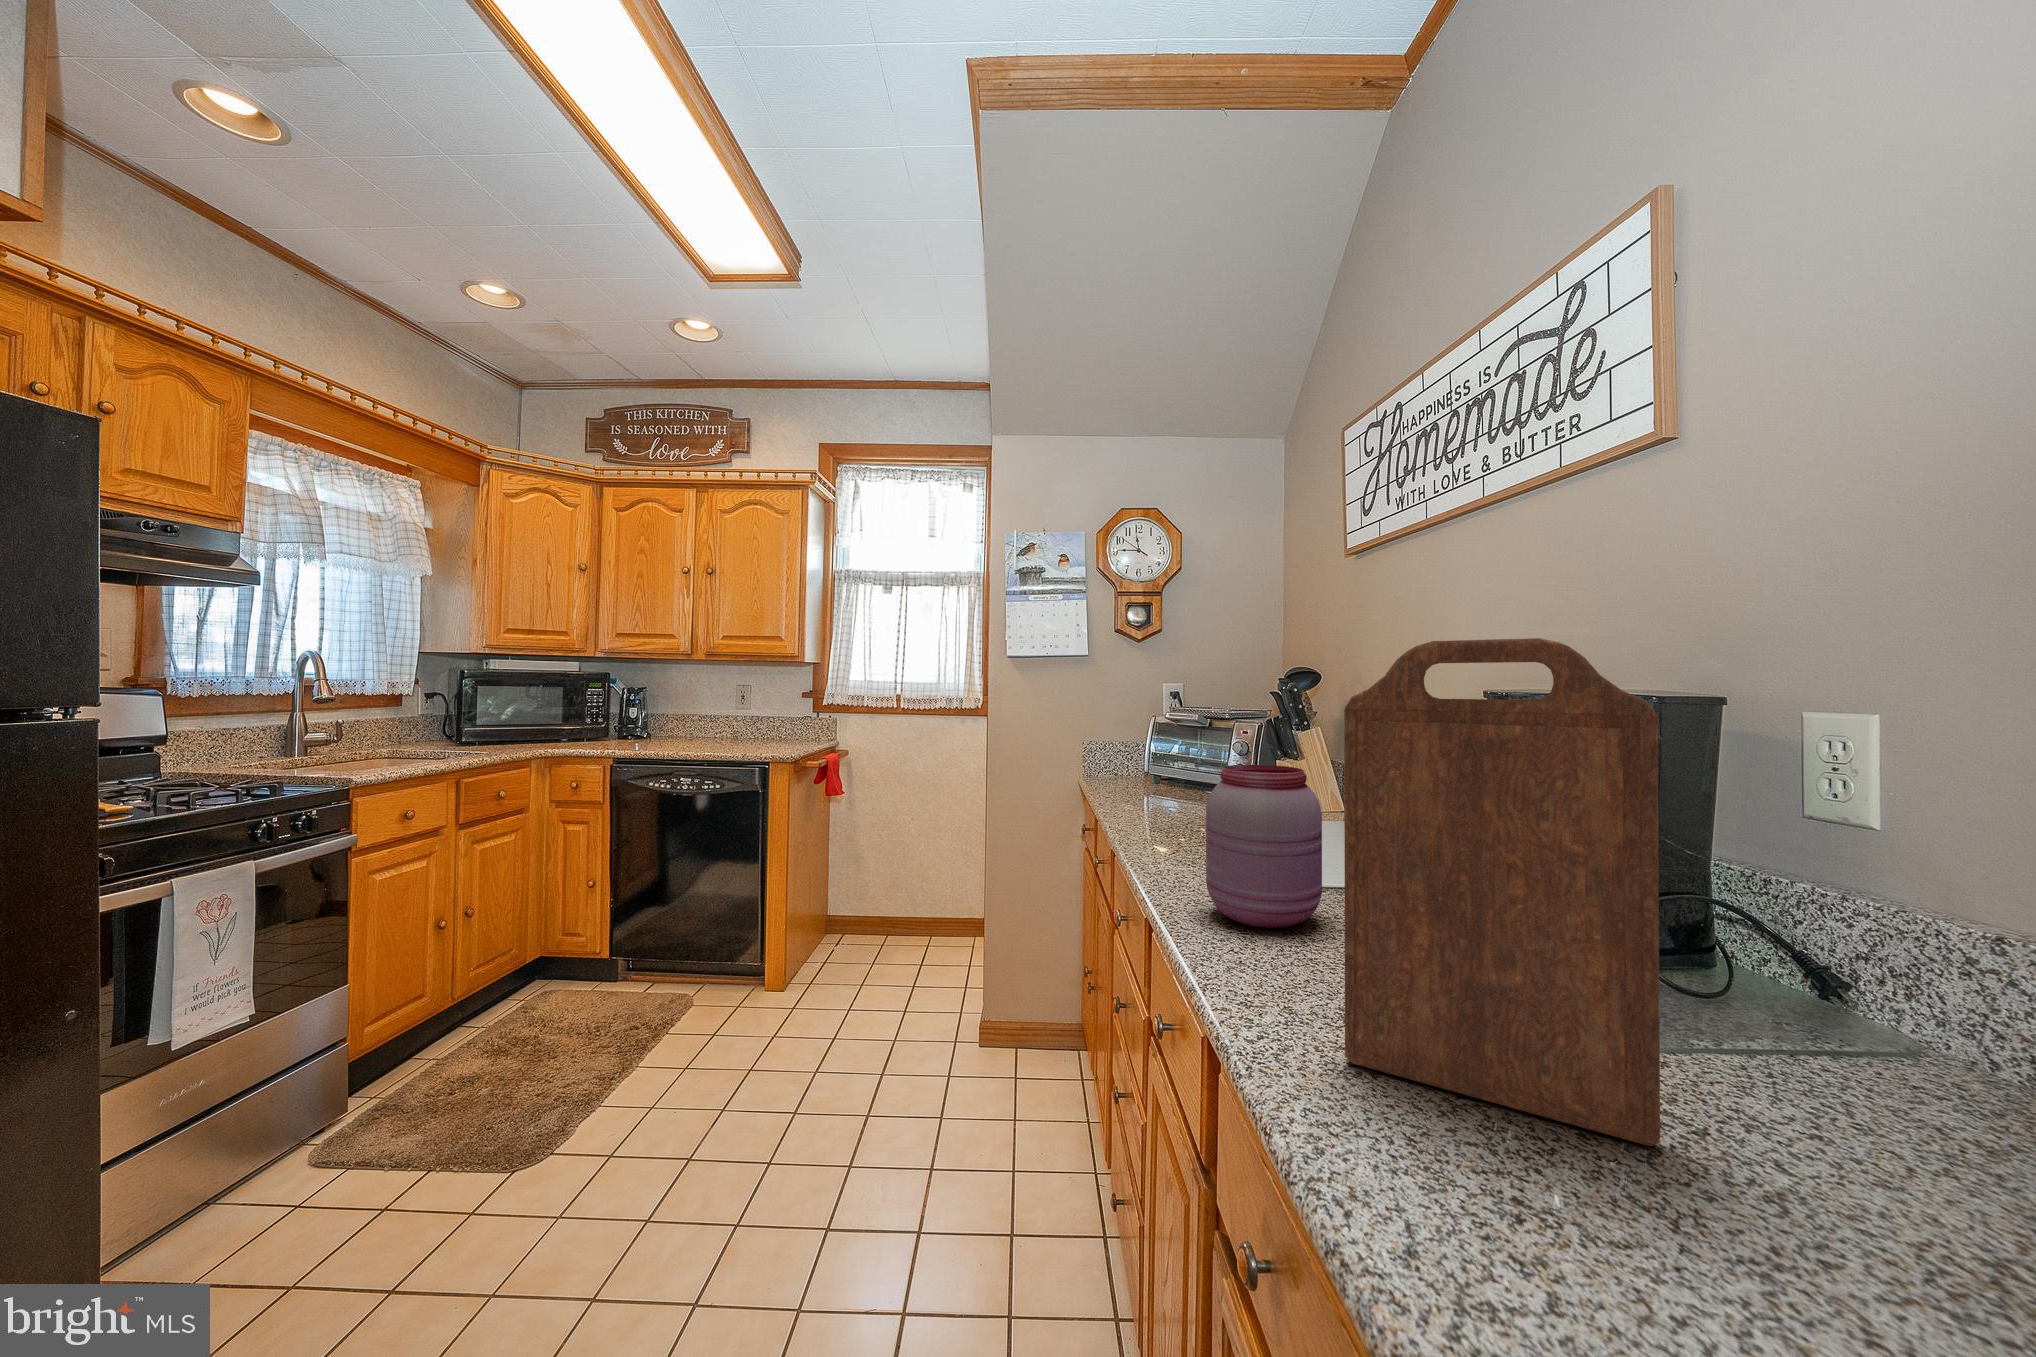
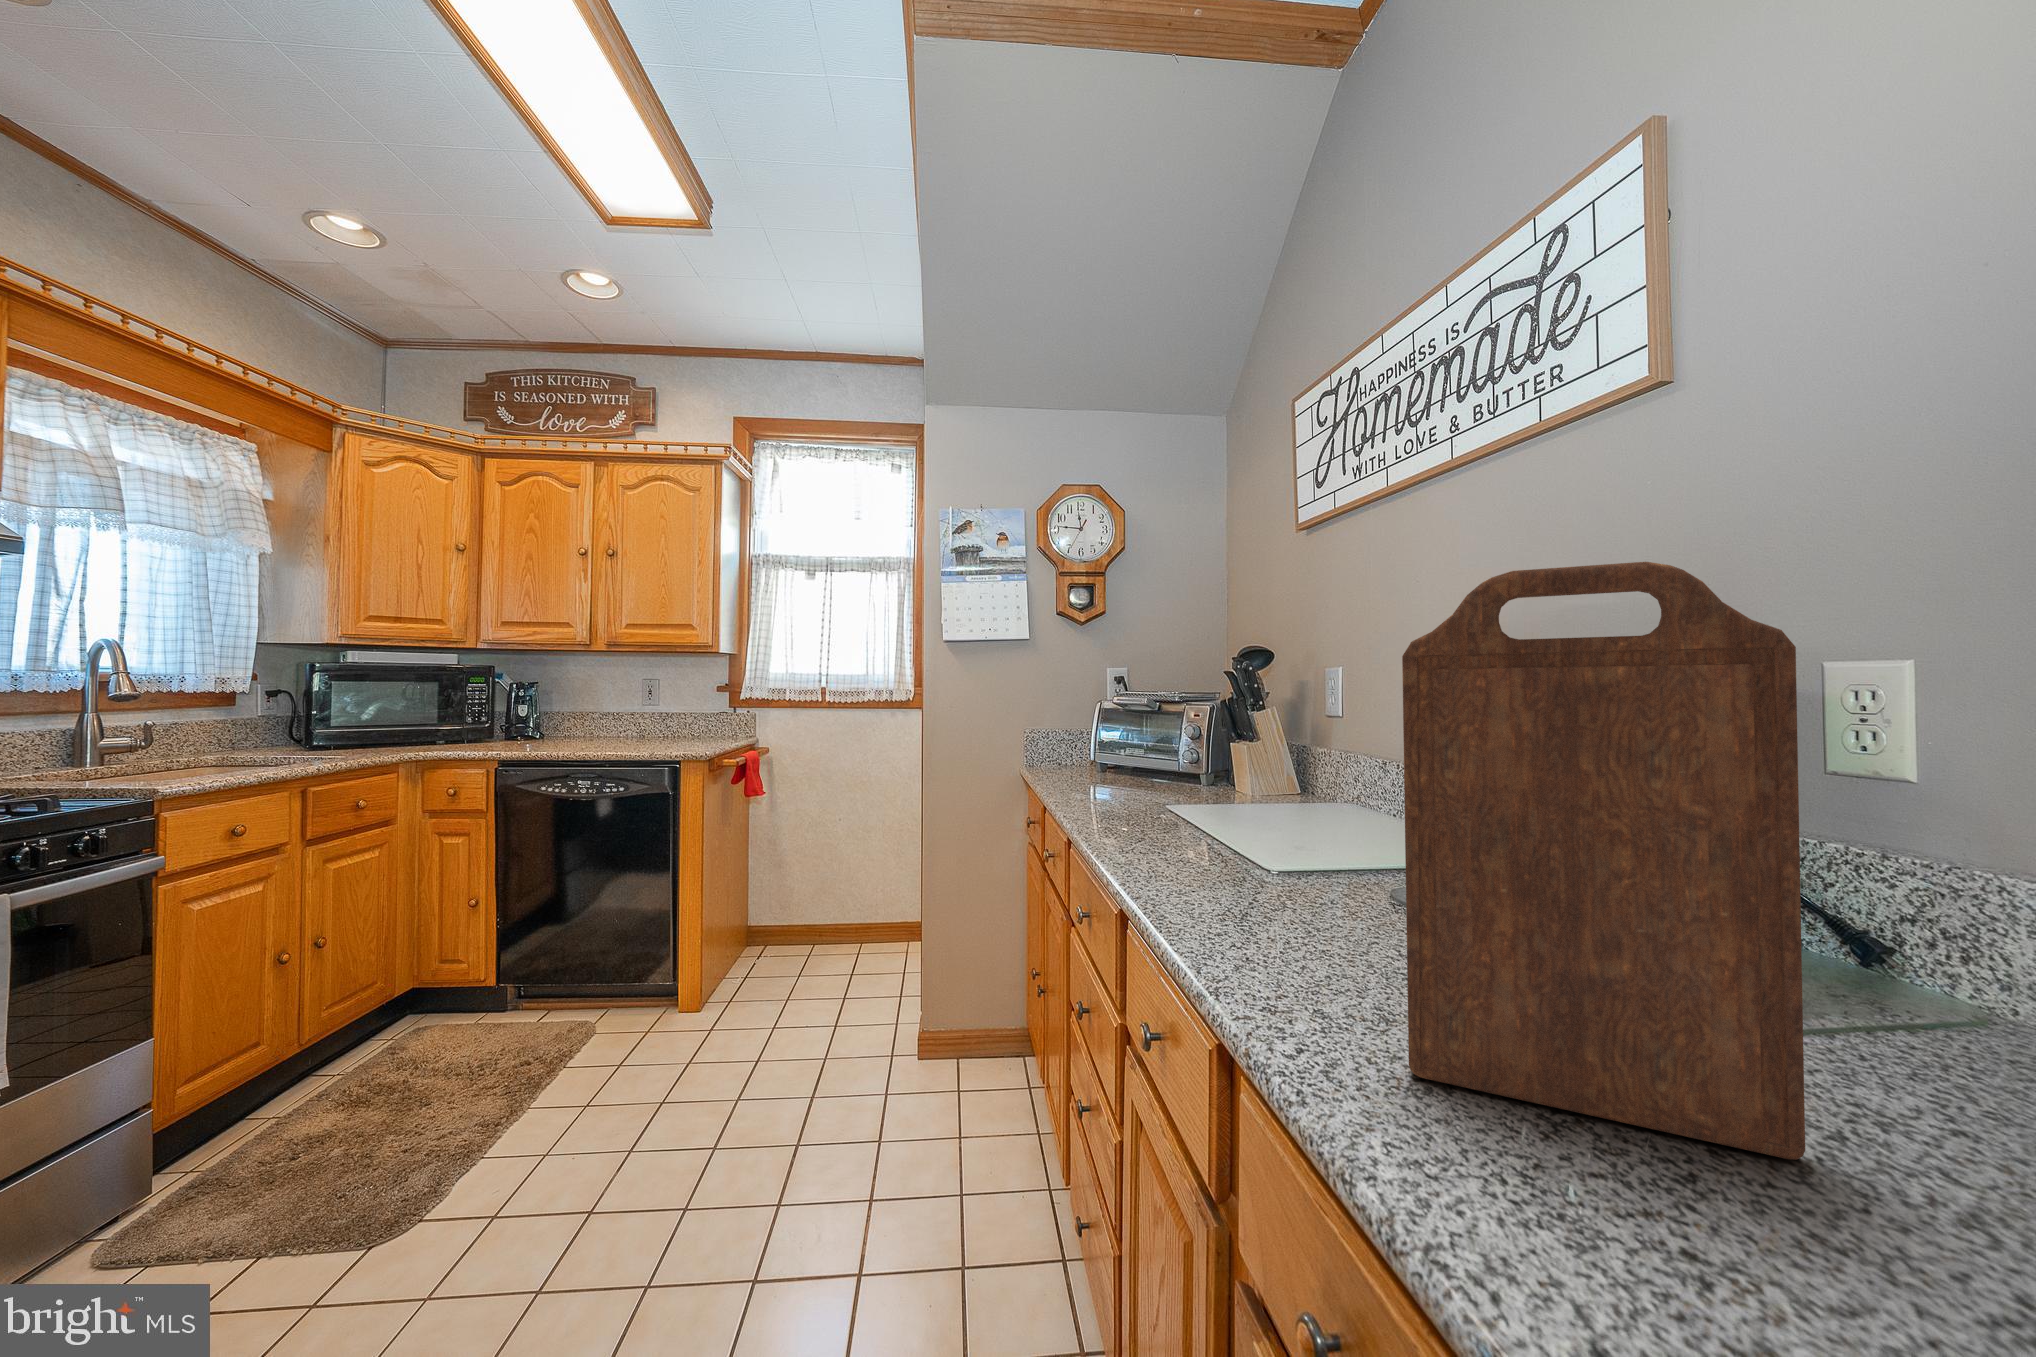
jar: present [1206,765,1322,928] -> none [1194,740,1323,920]

